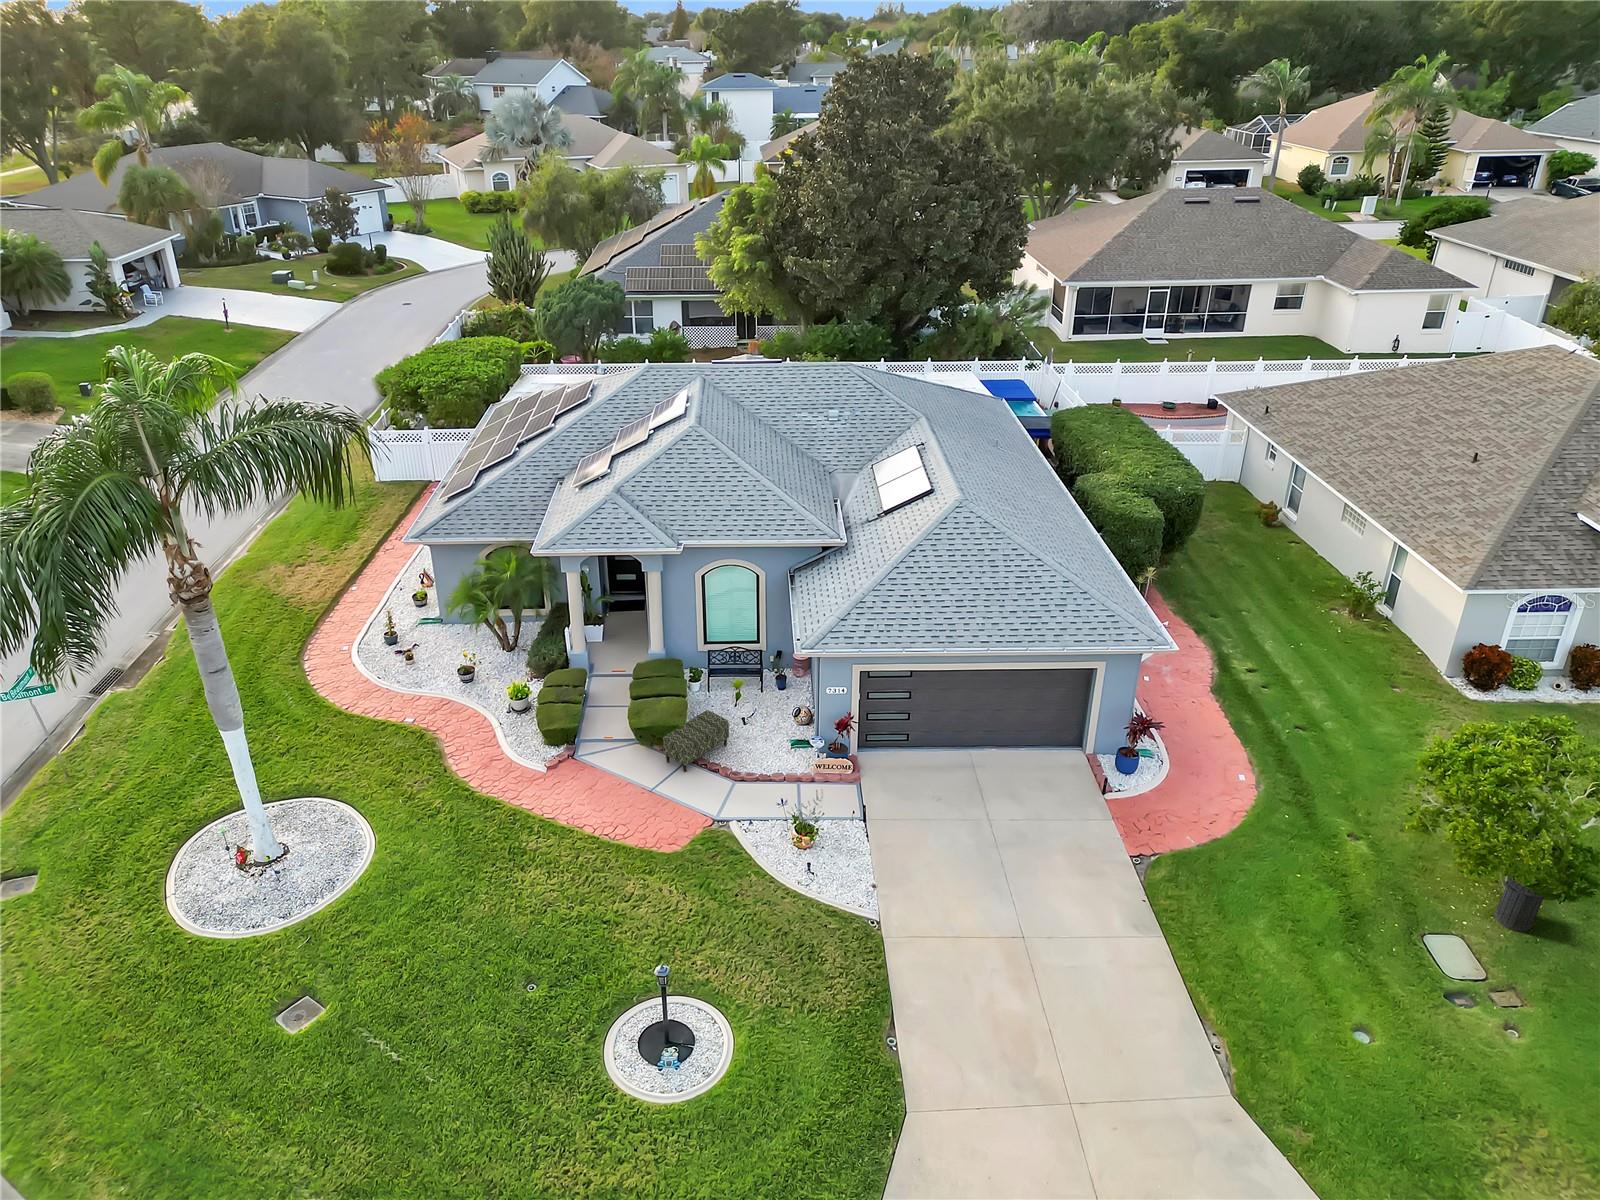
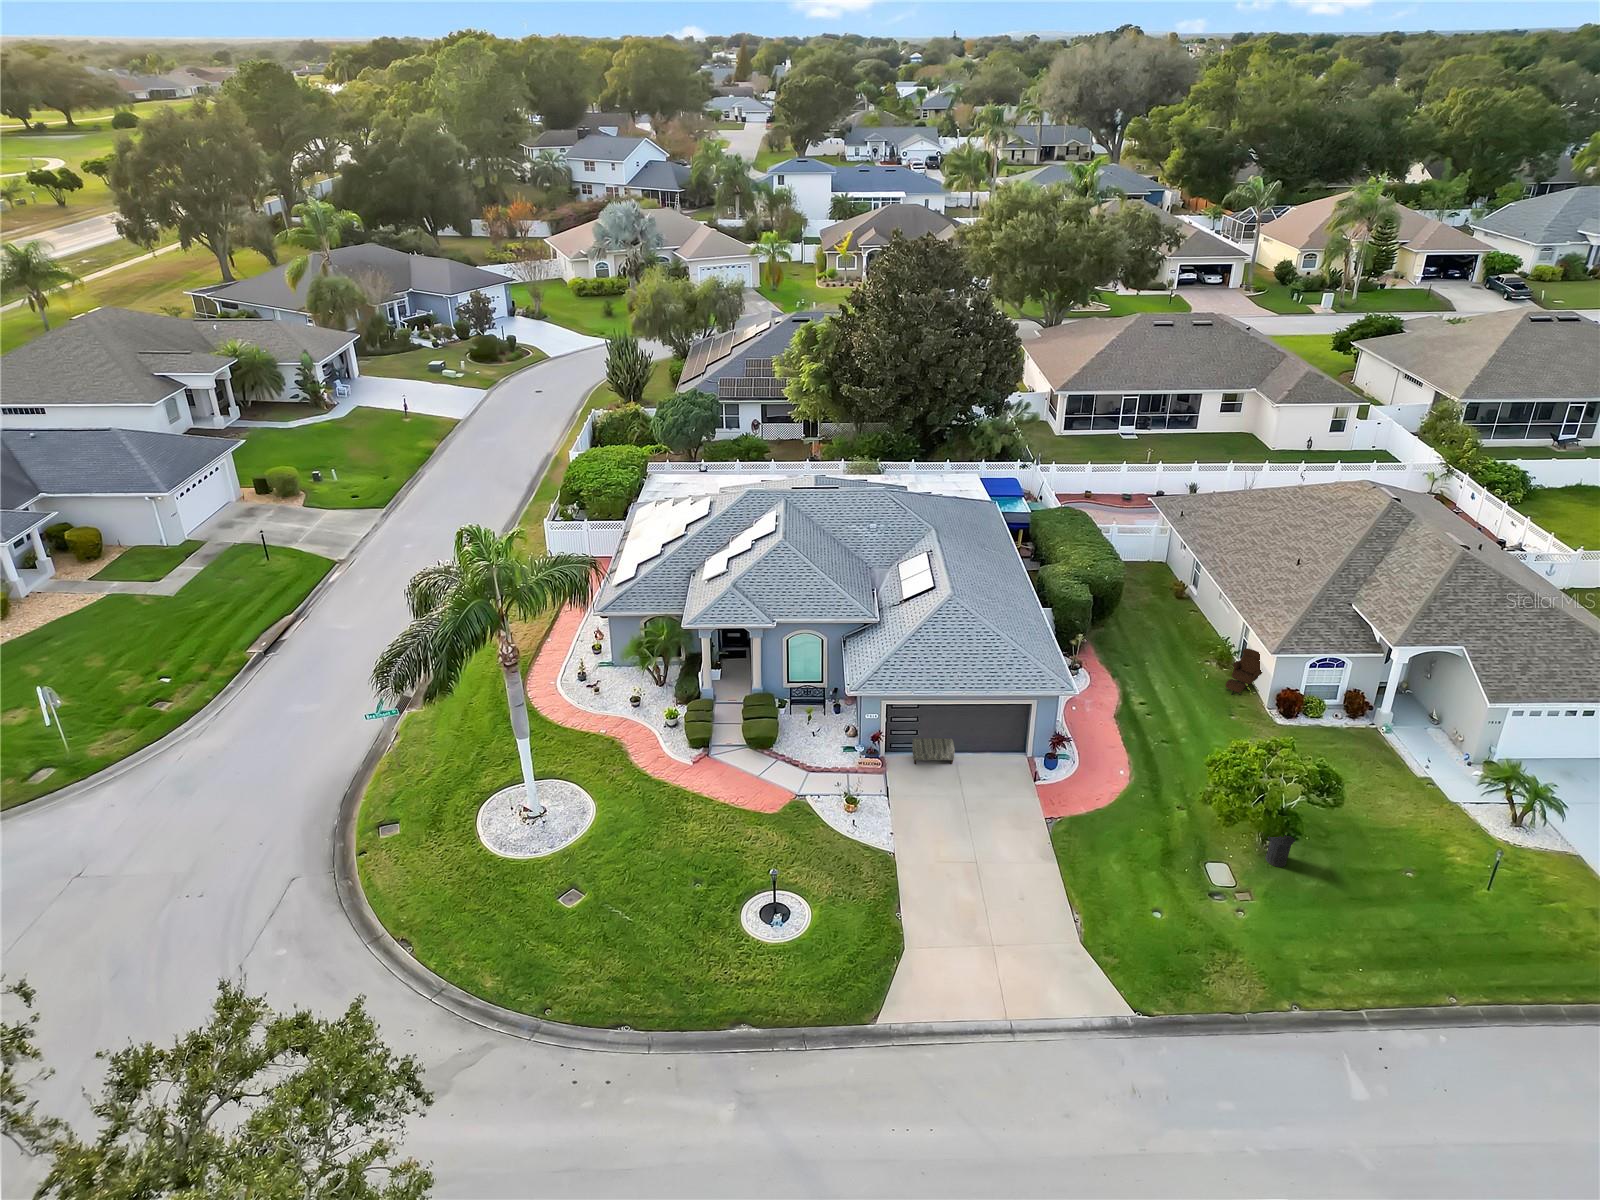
lounge chair: none [1361,589,1418,659] -> present [1226,648,1262,695]
bench: present [663,710,729,772] -> present [912,738,955,764]

